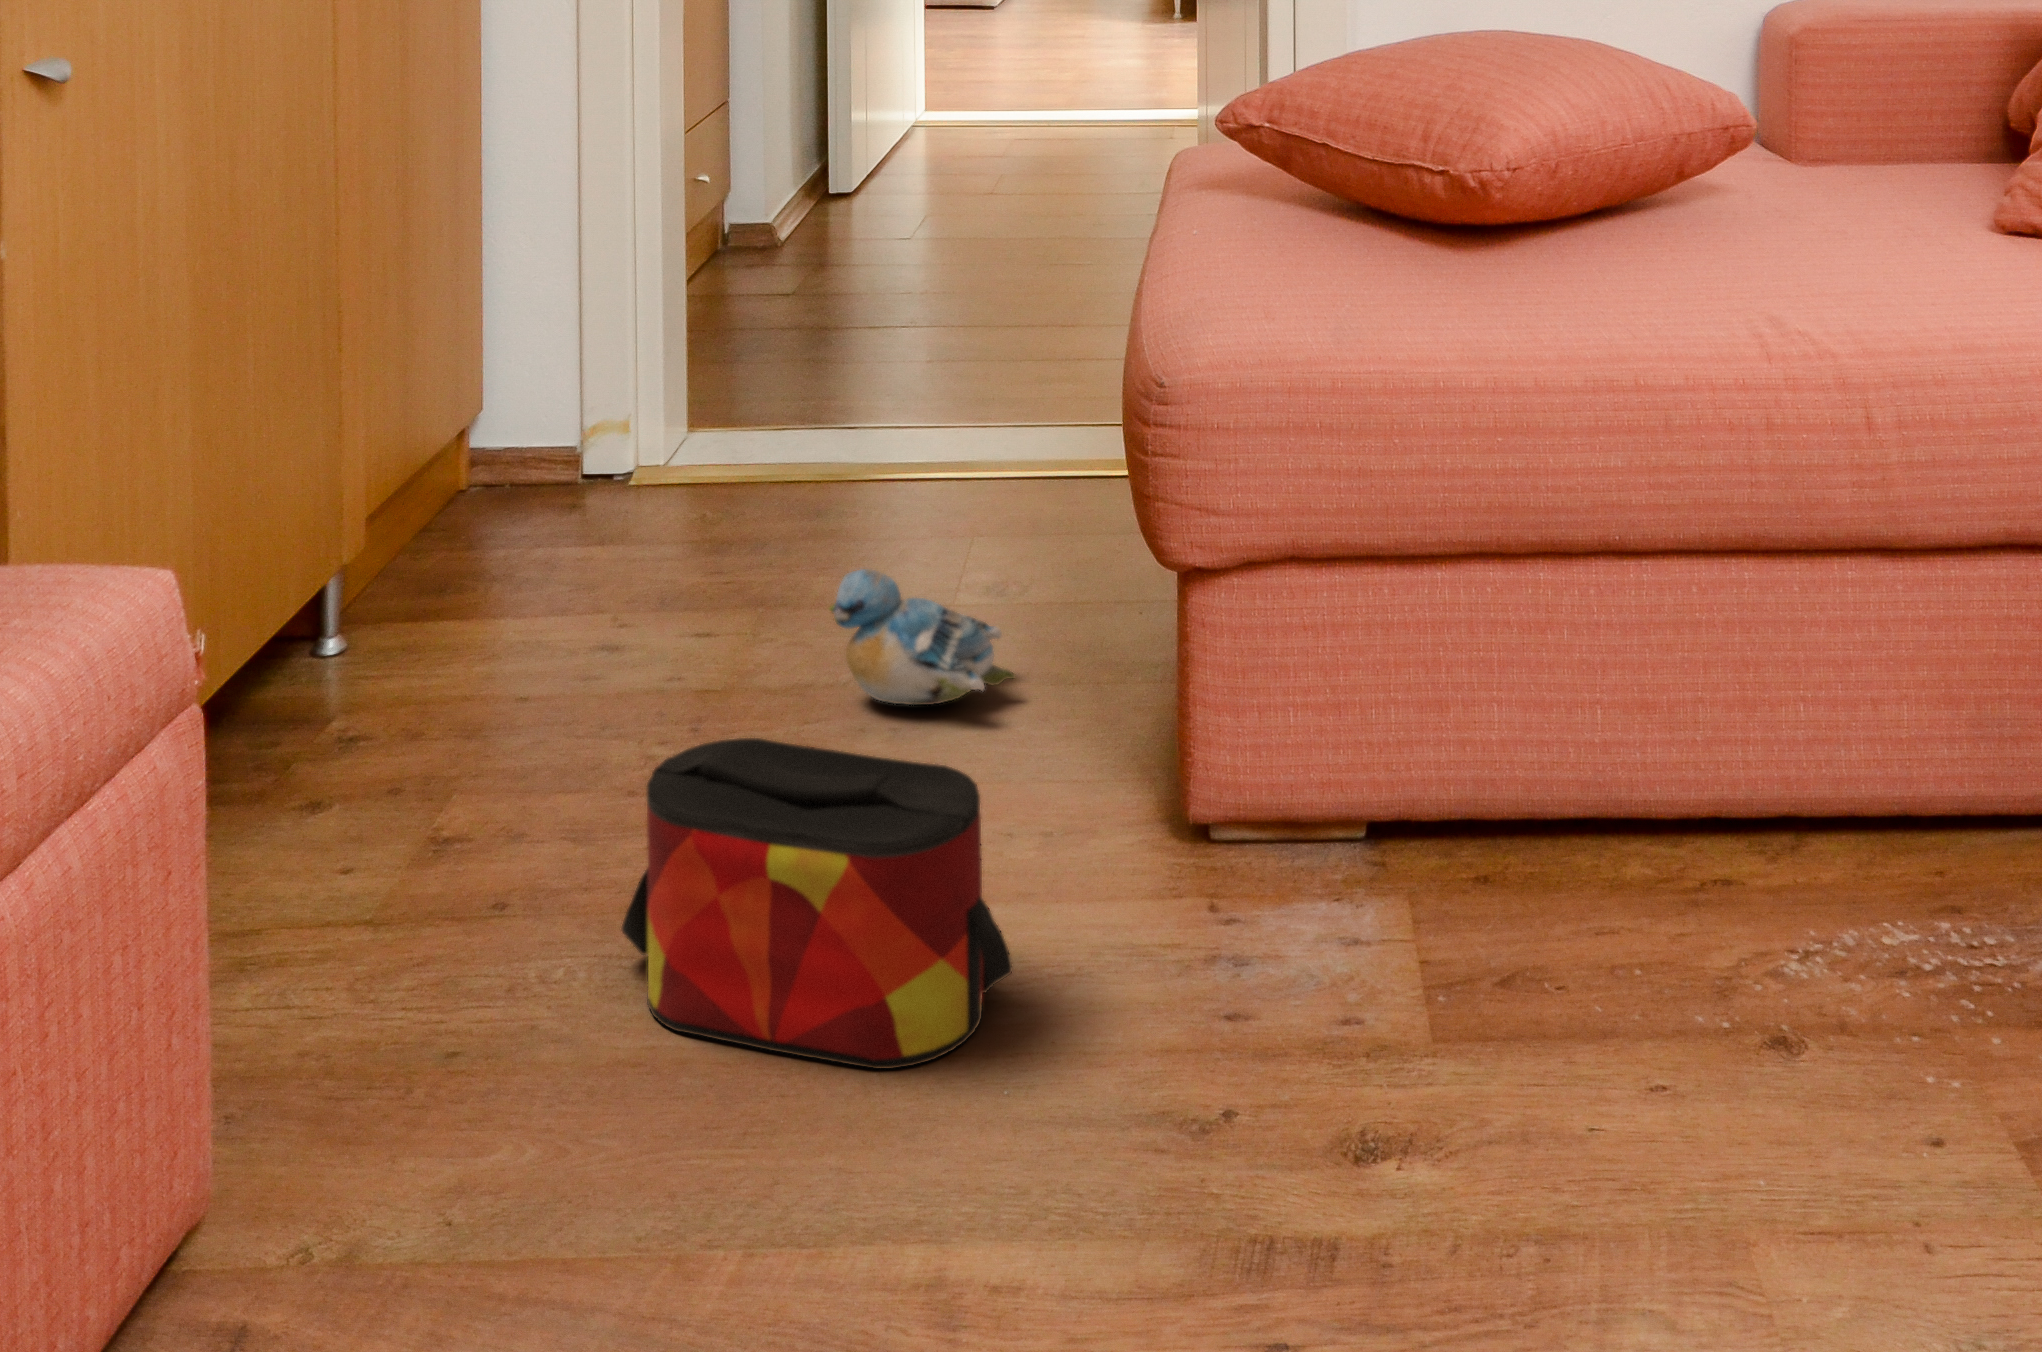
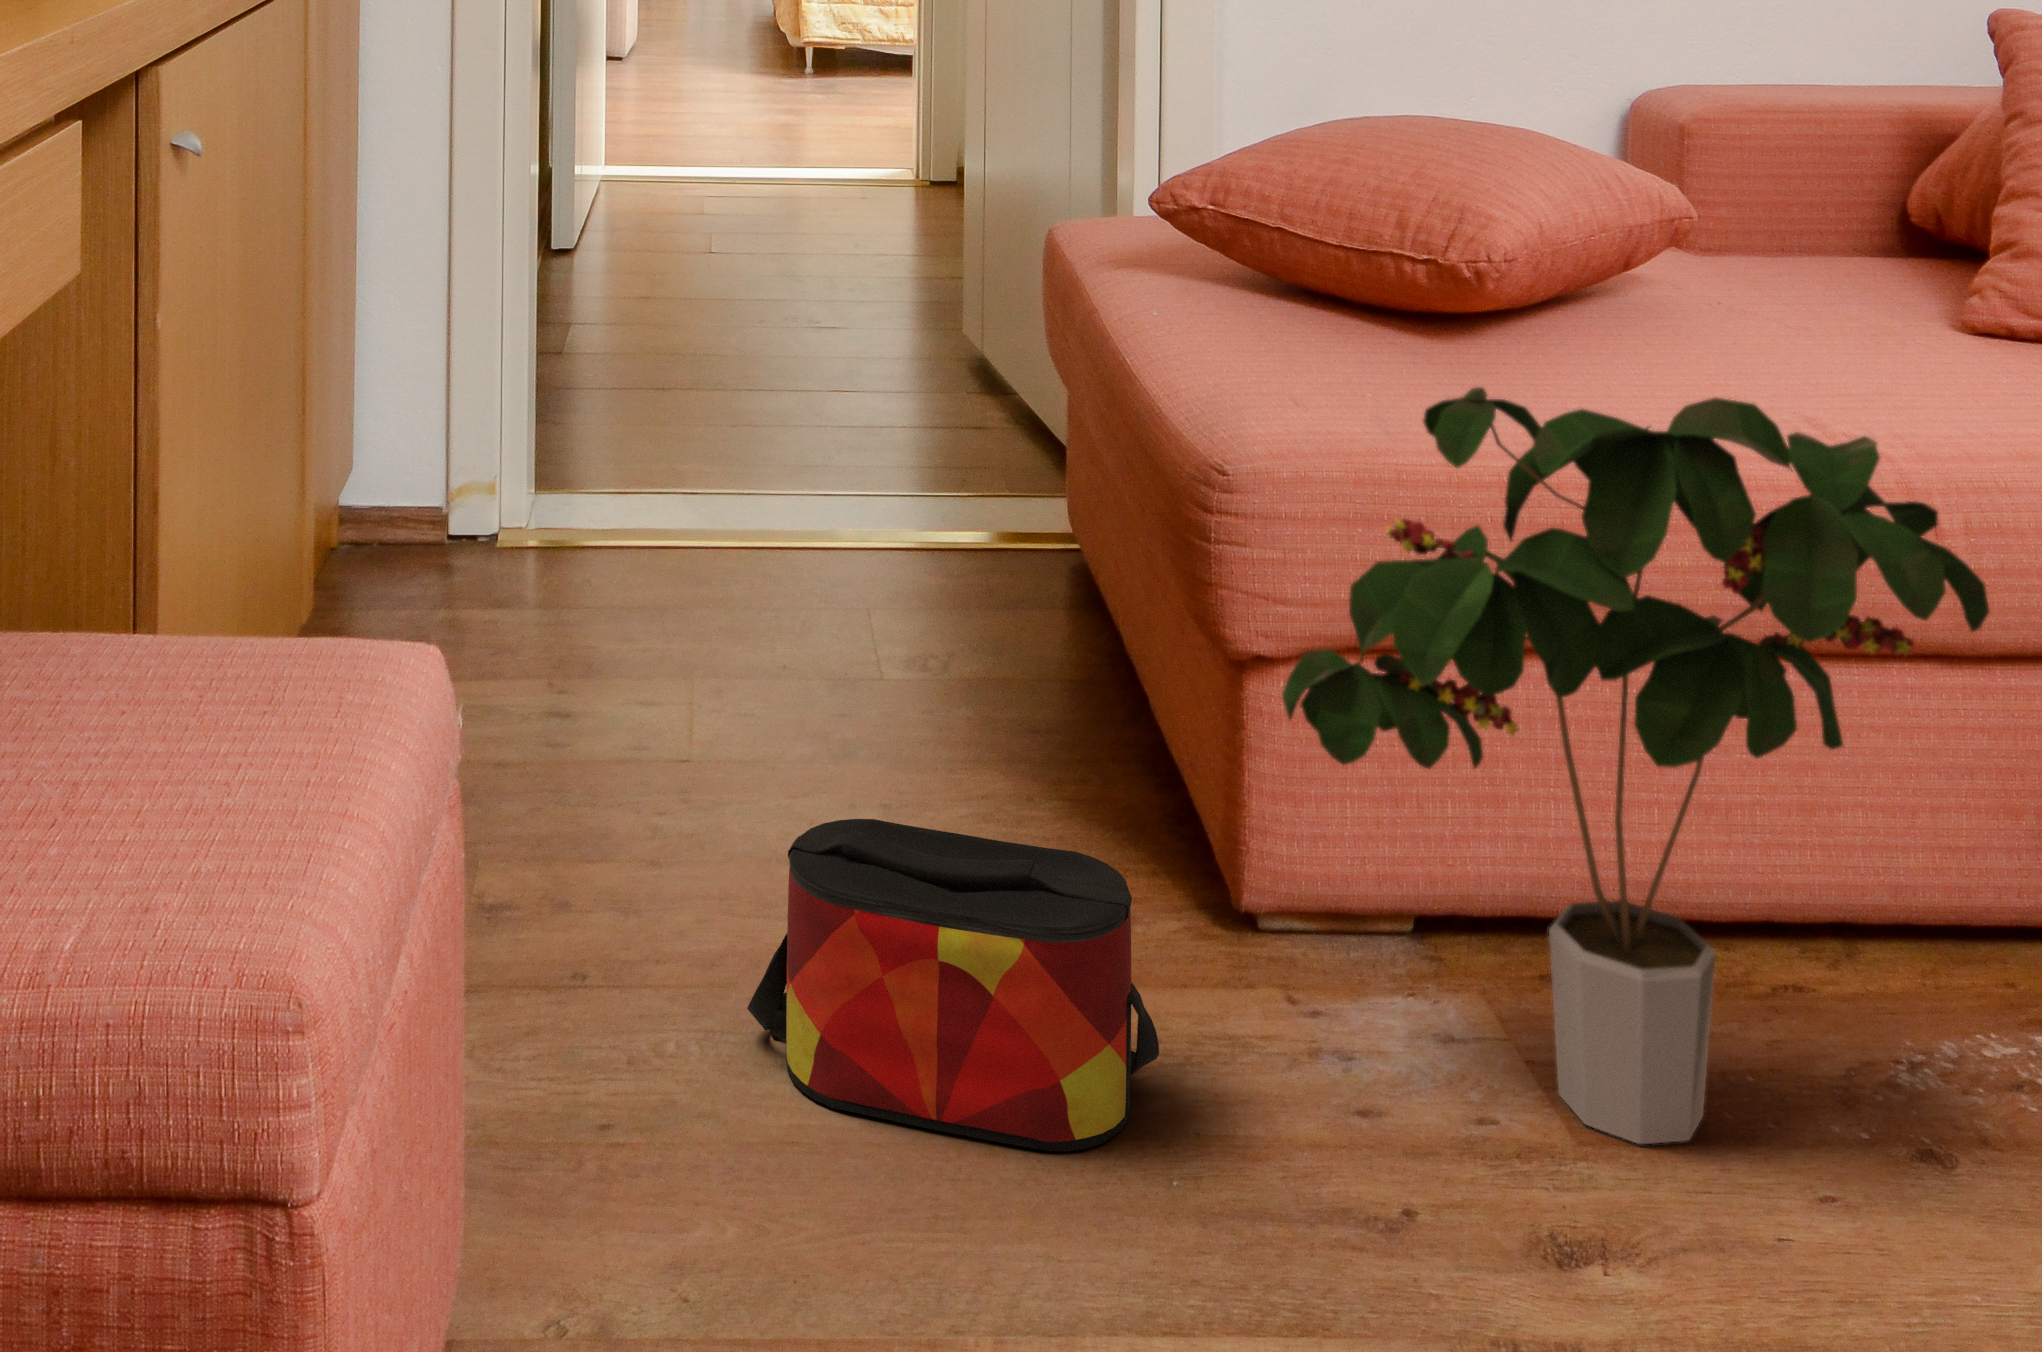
potted plant: none [1162,285,1826,1045] -> present [1282,387,1989,1144]
plush toy: present [830,569,1015,705] -> none [817,648,1002,784]

